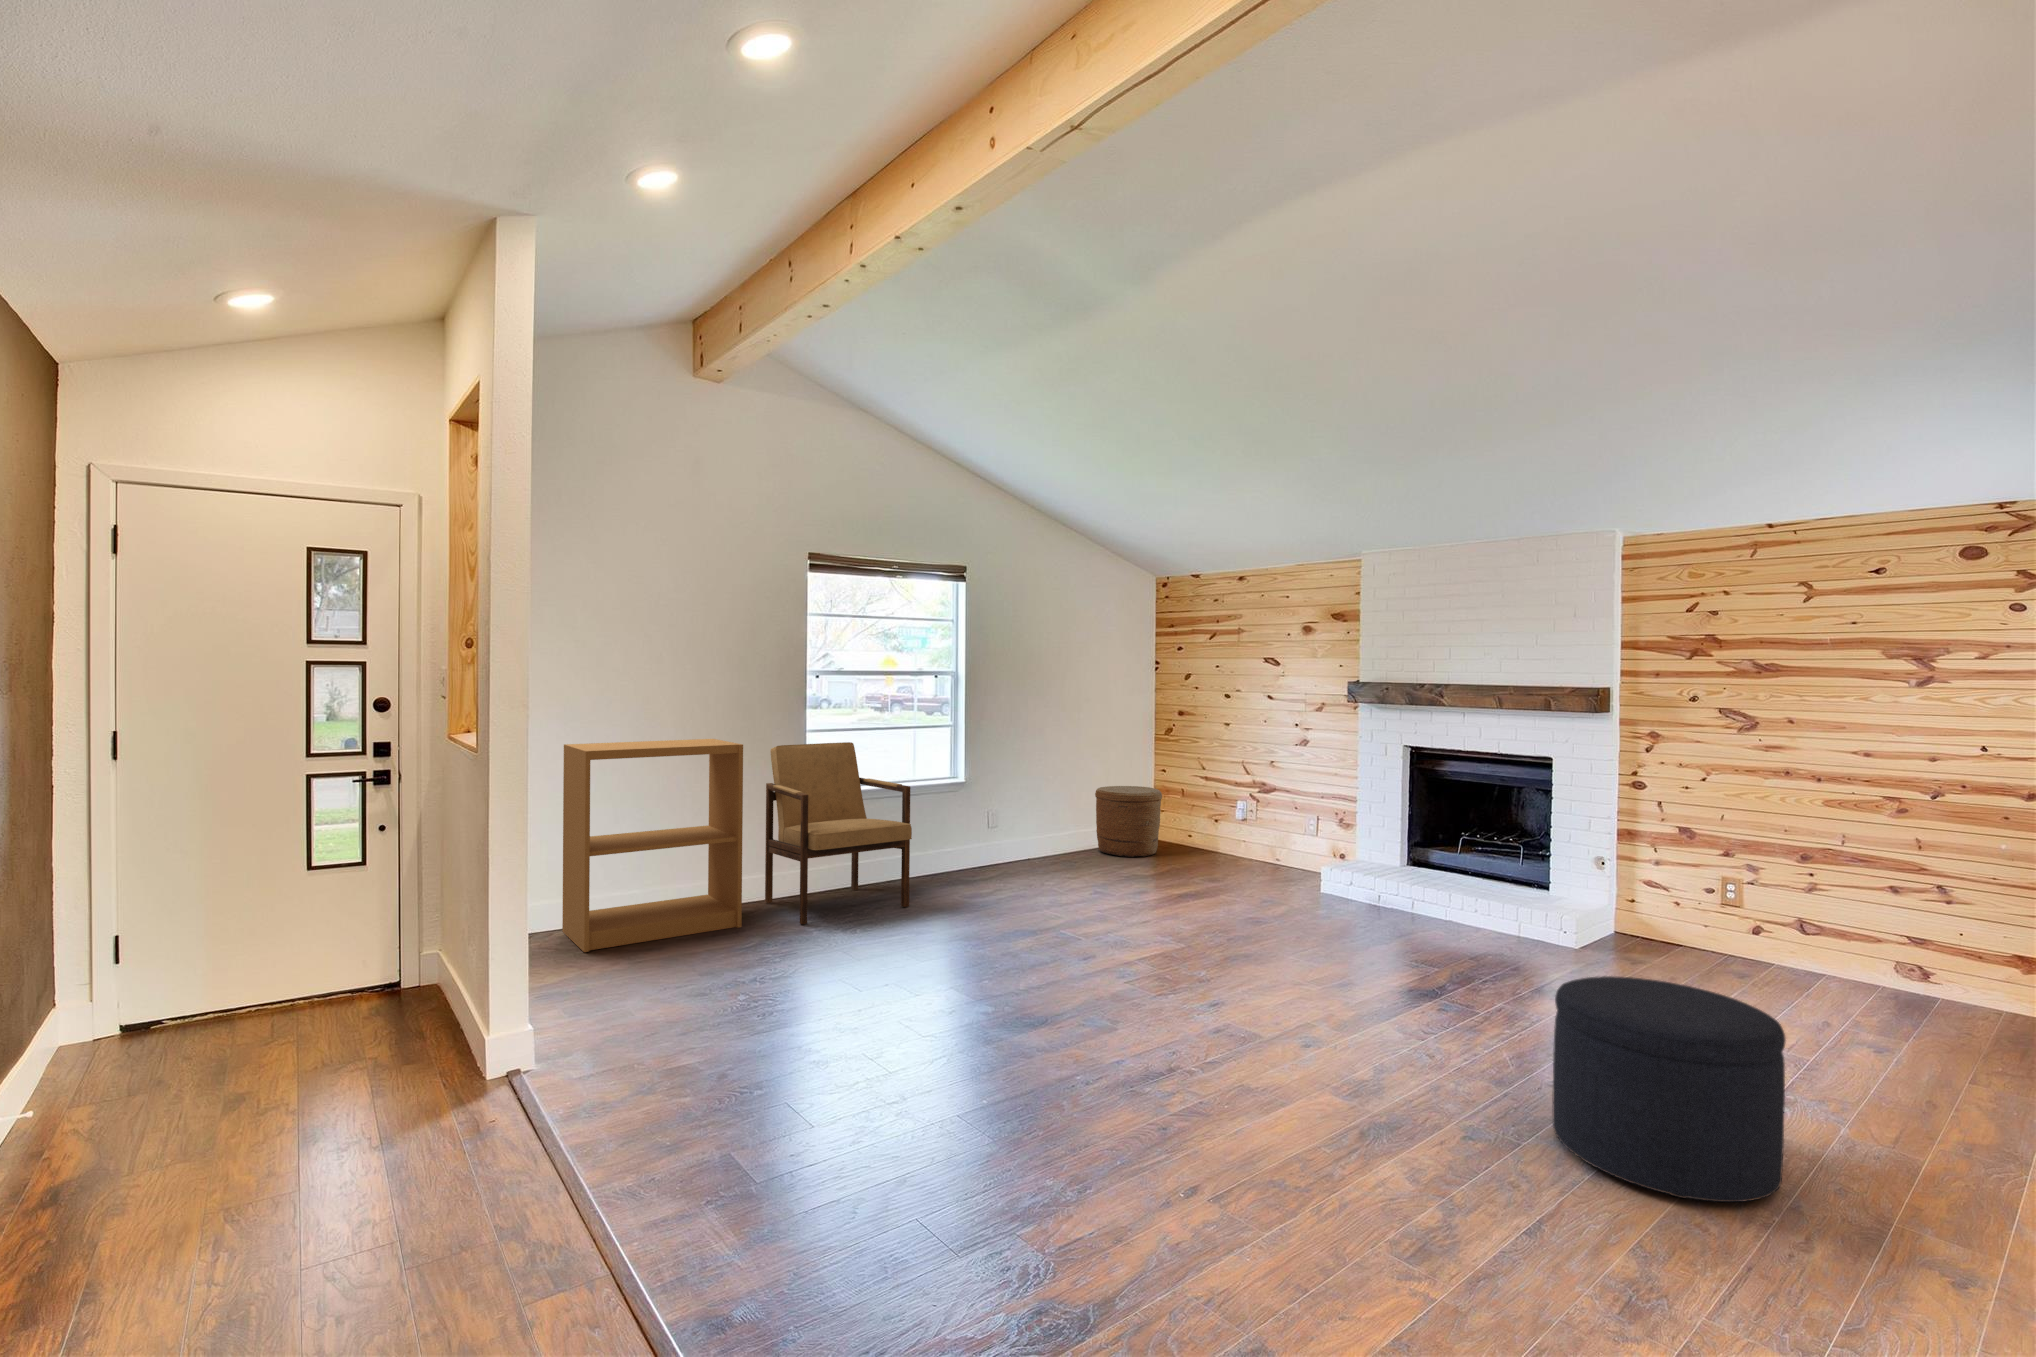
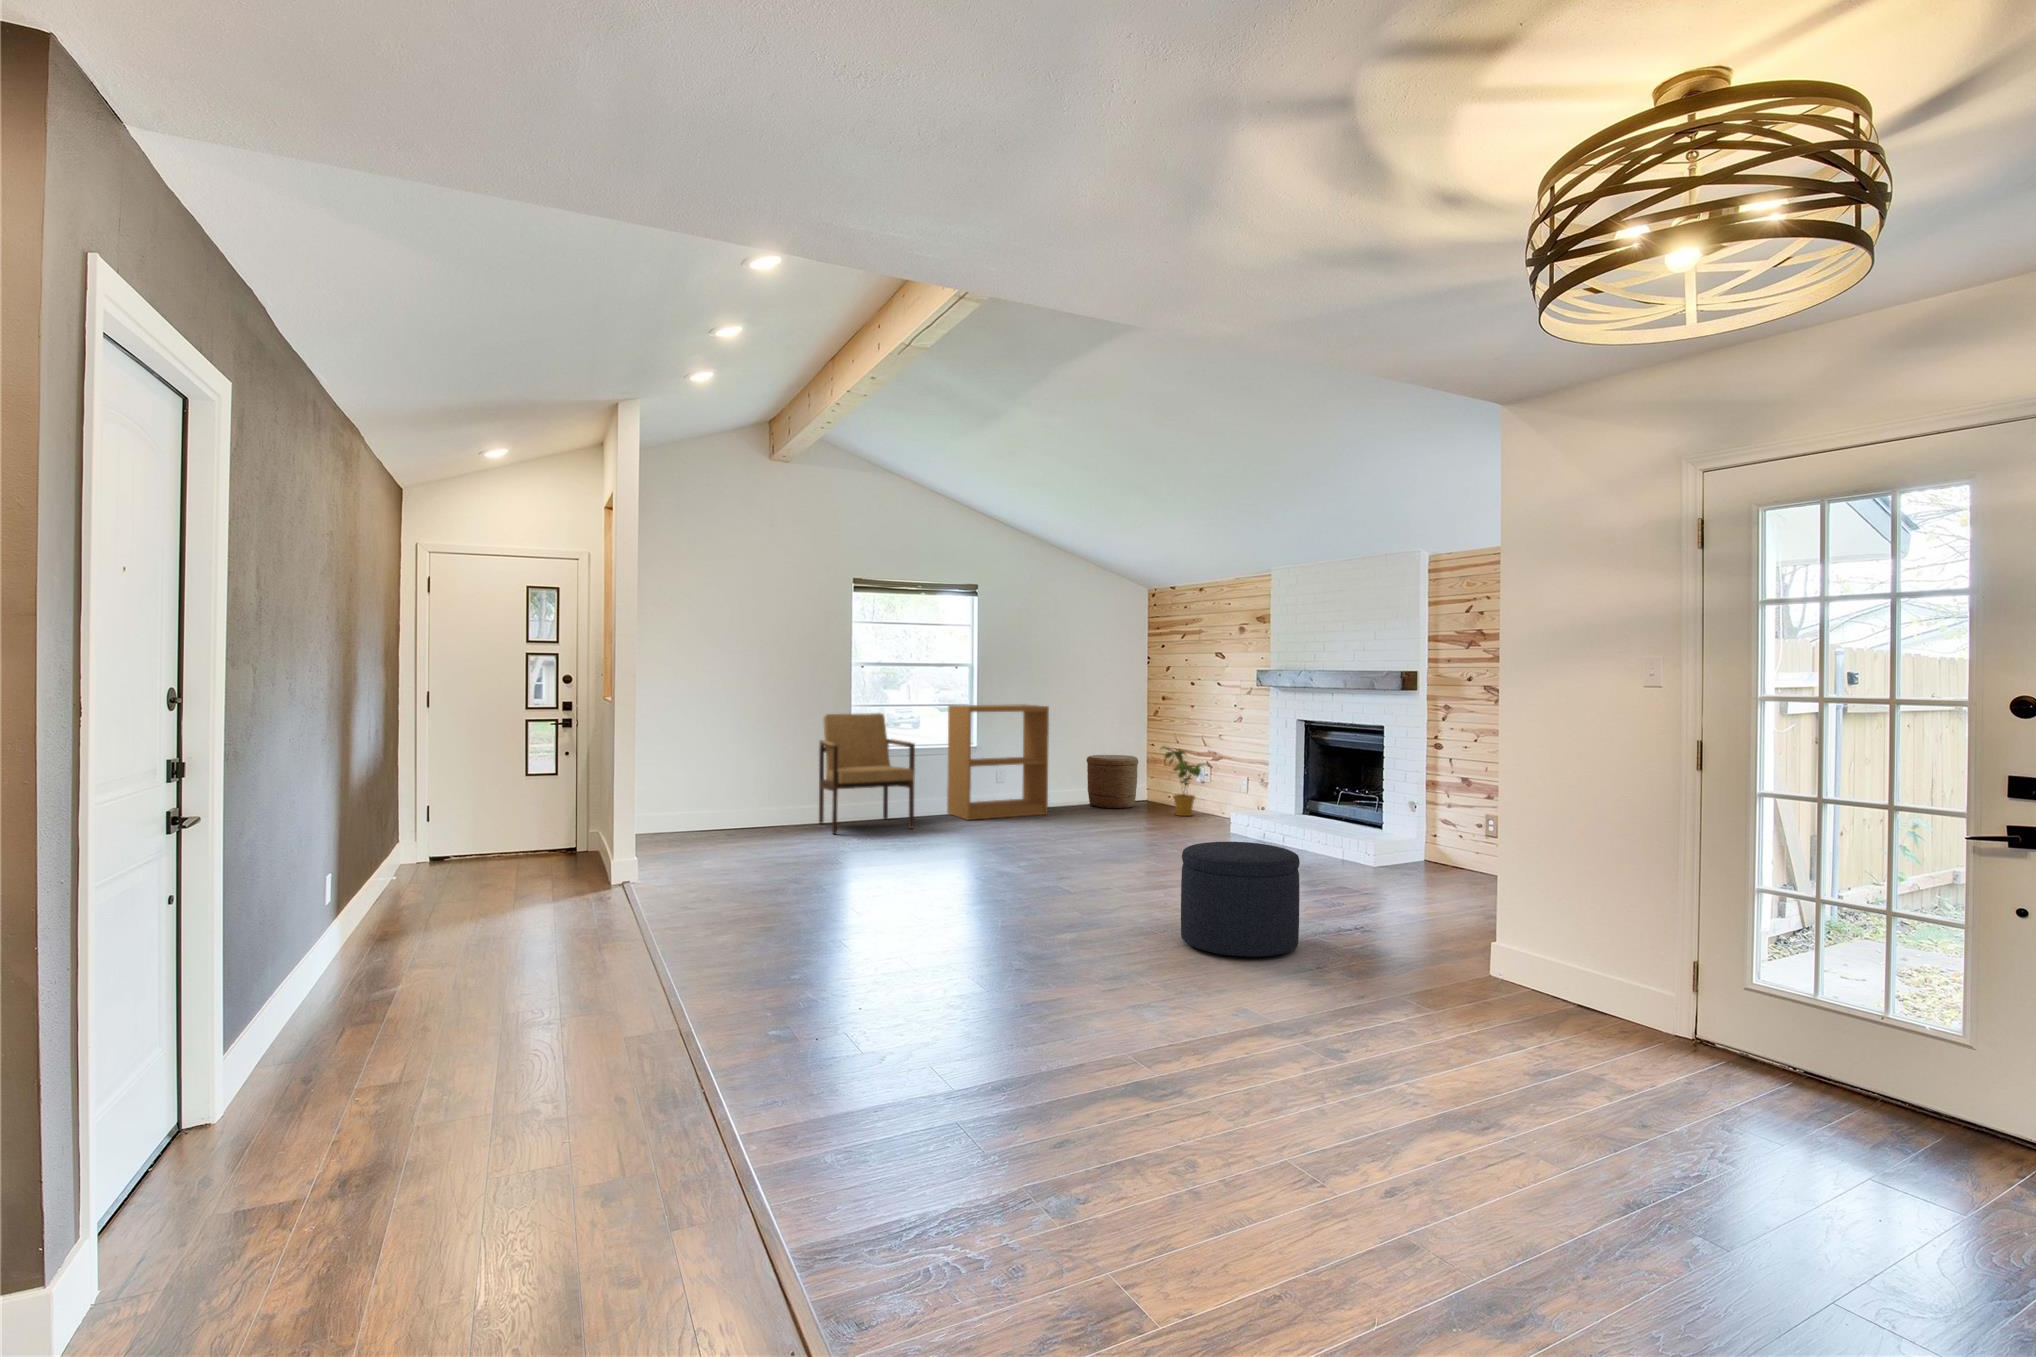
bookshelf: present [562,739,743,952] -> present [947,704,1049,820]
house plant: none [1202,777,1261,867] -> present [1161,746,1210,816]

